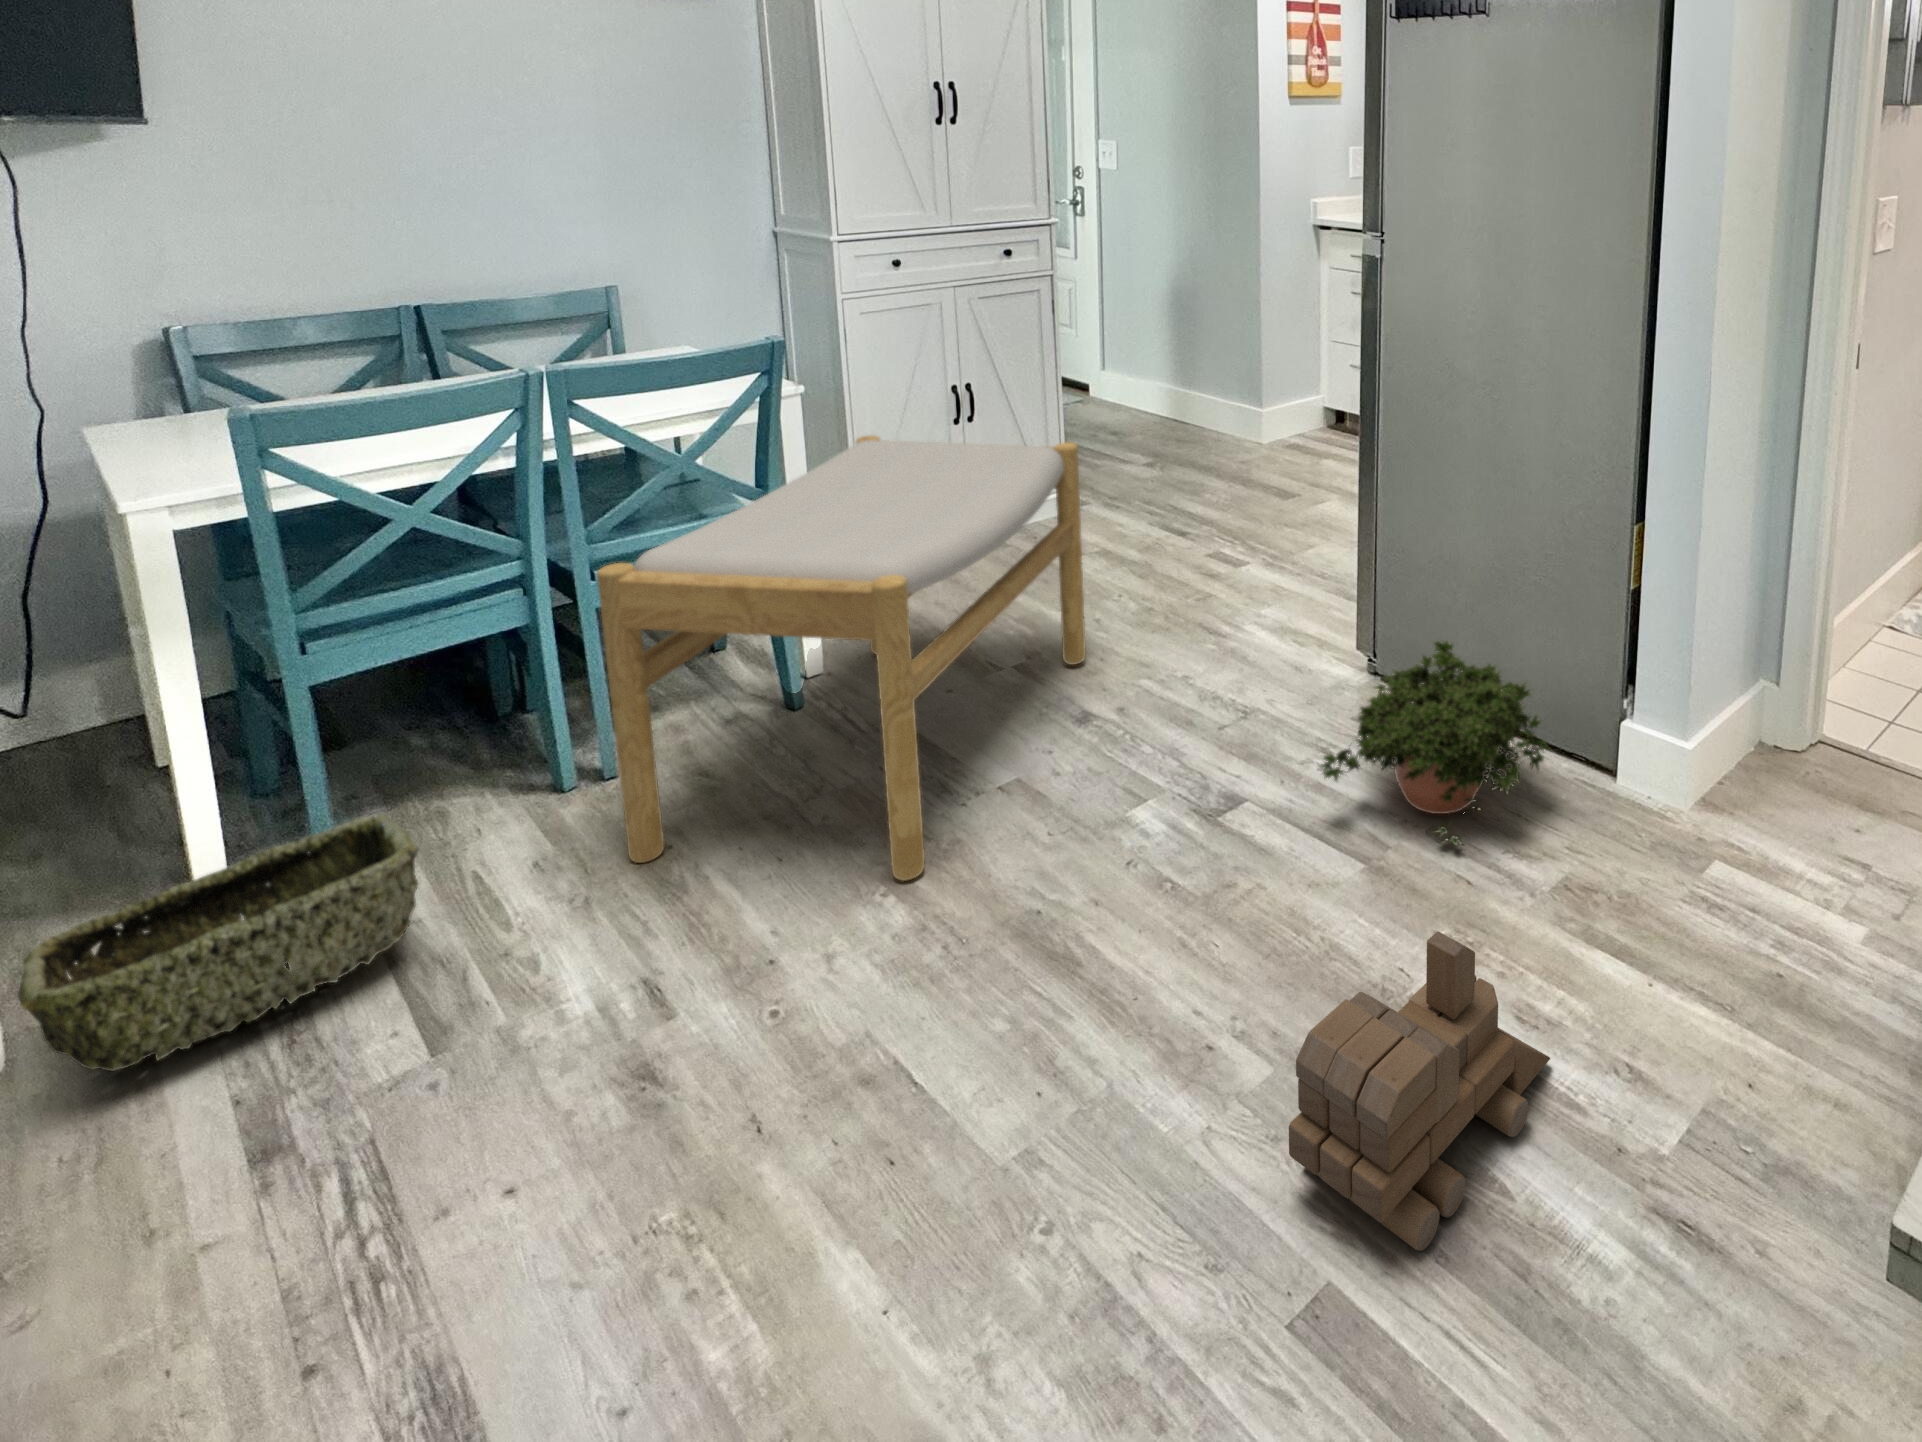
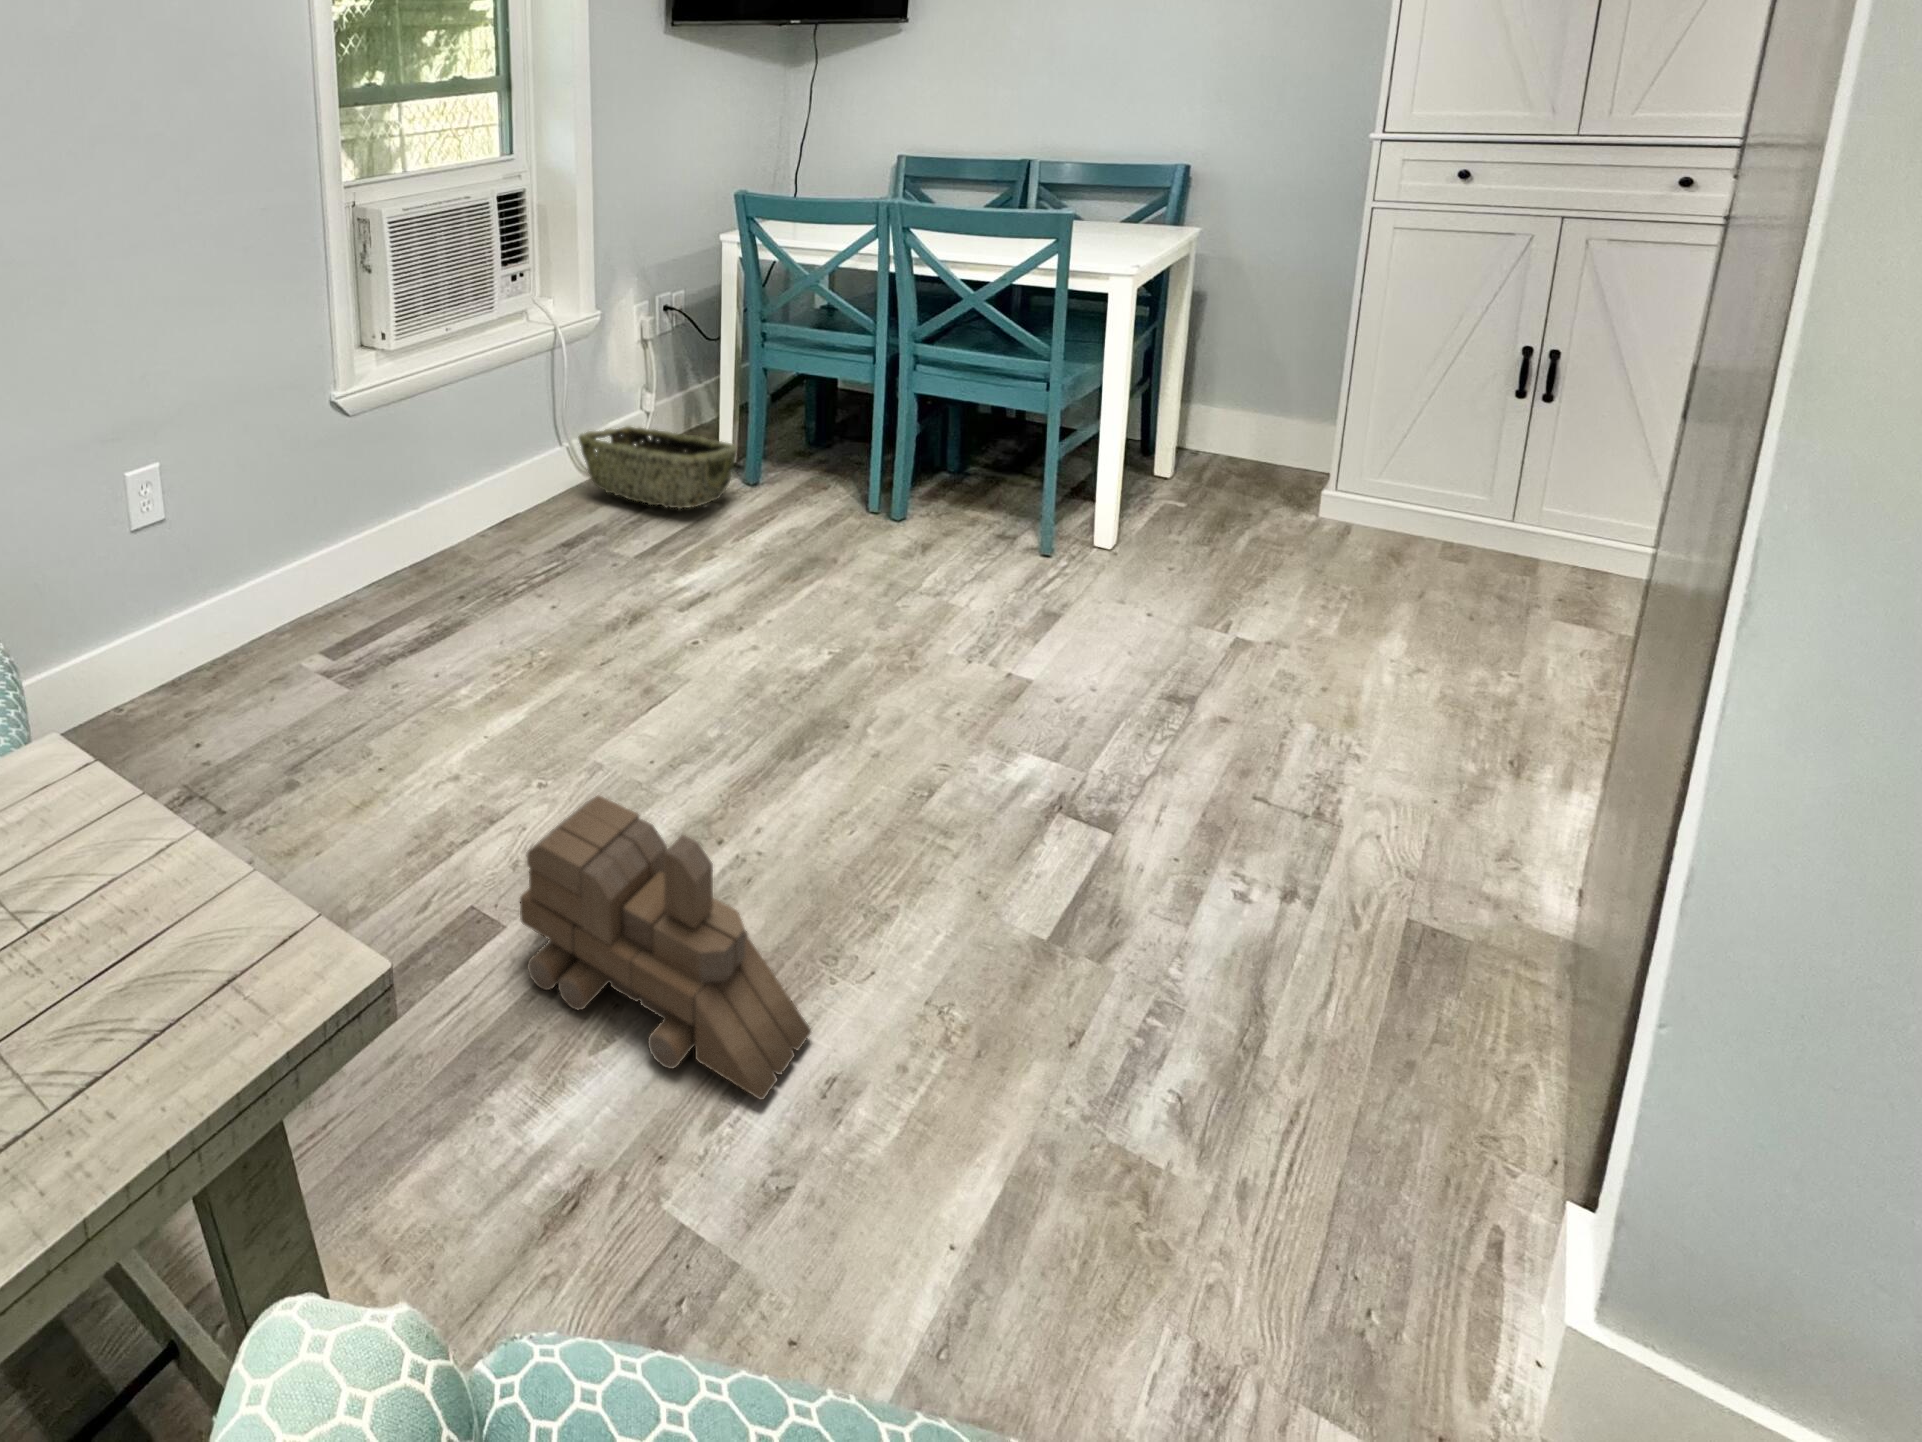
footstool: present [597,435,1086,881] -> none [807,341,1336,677]
potted plant: present [1320,641,1548,845] -> none [1086,813,1517,1132]

